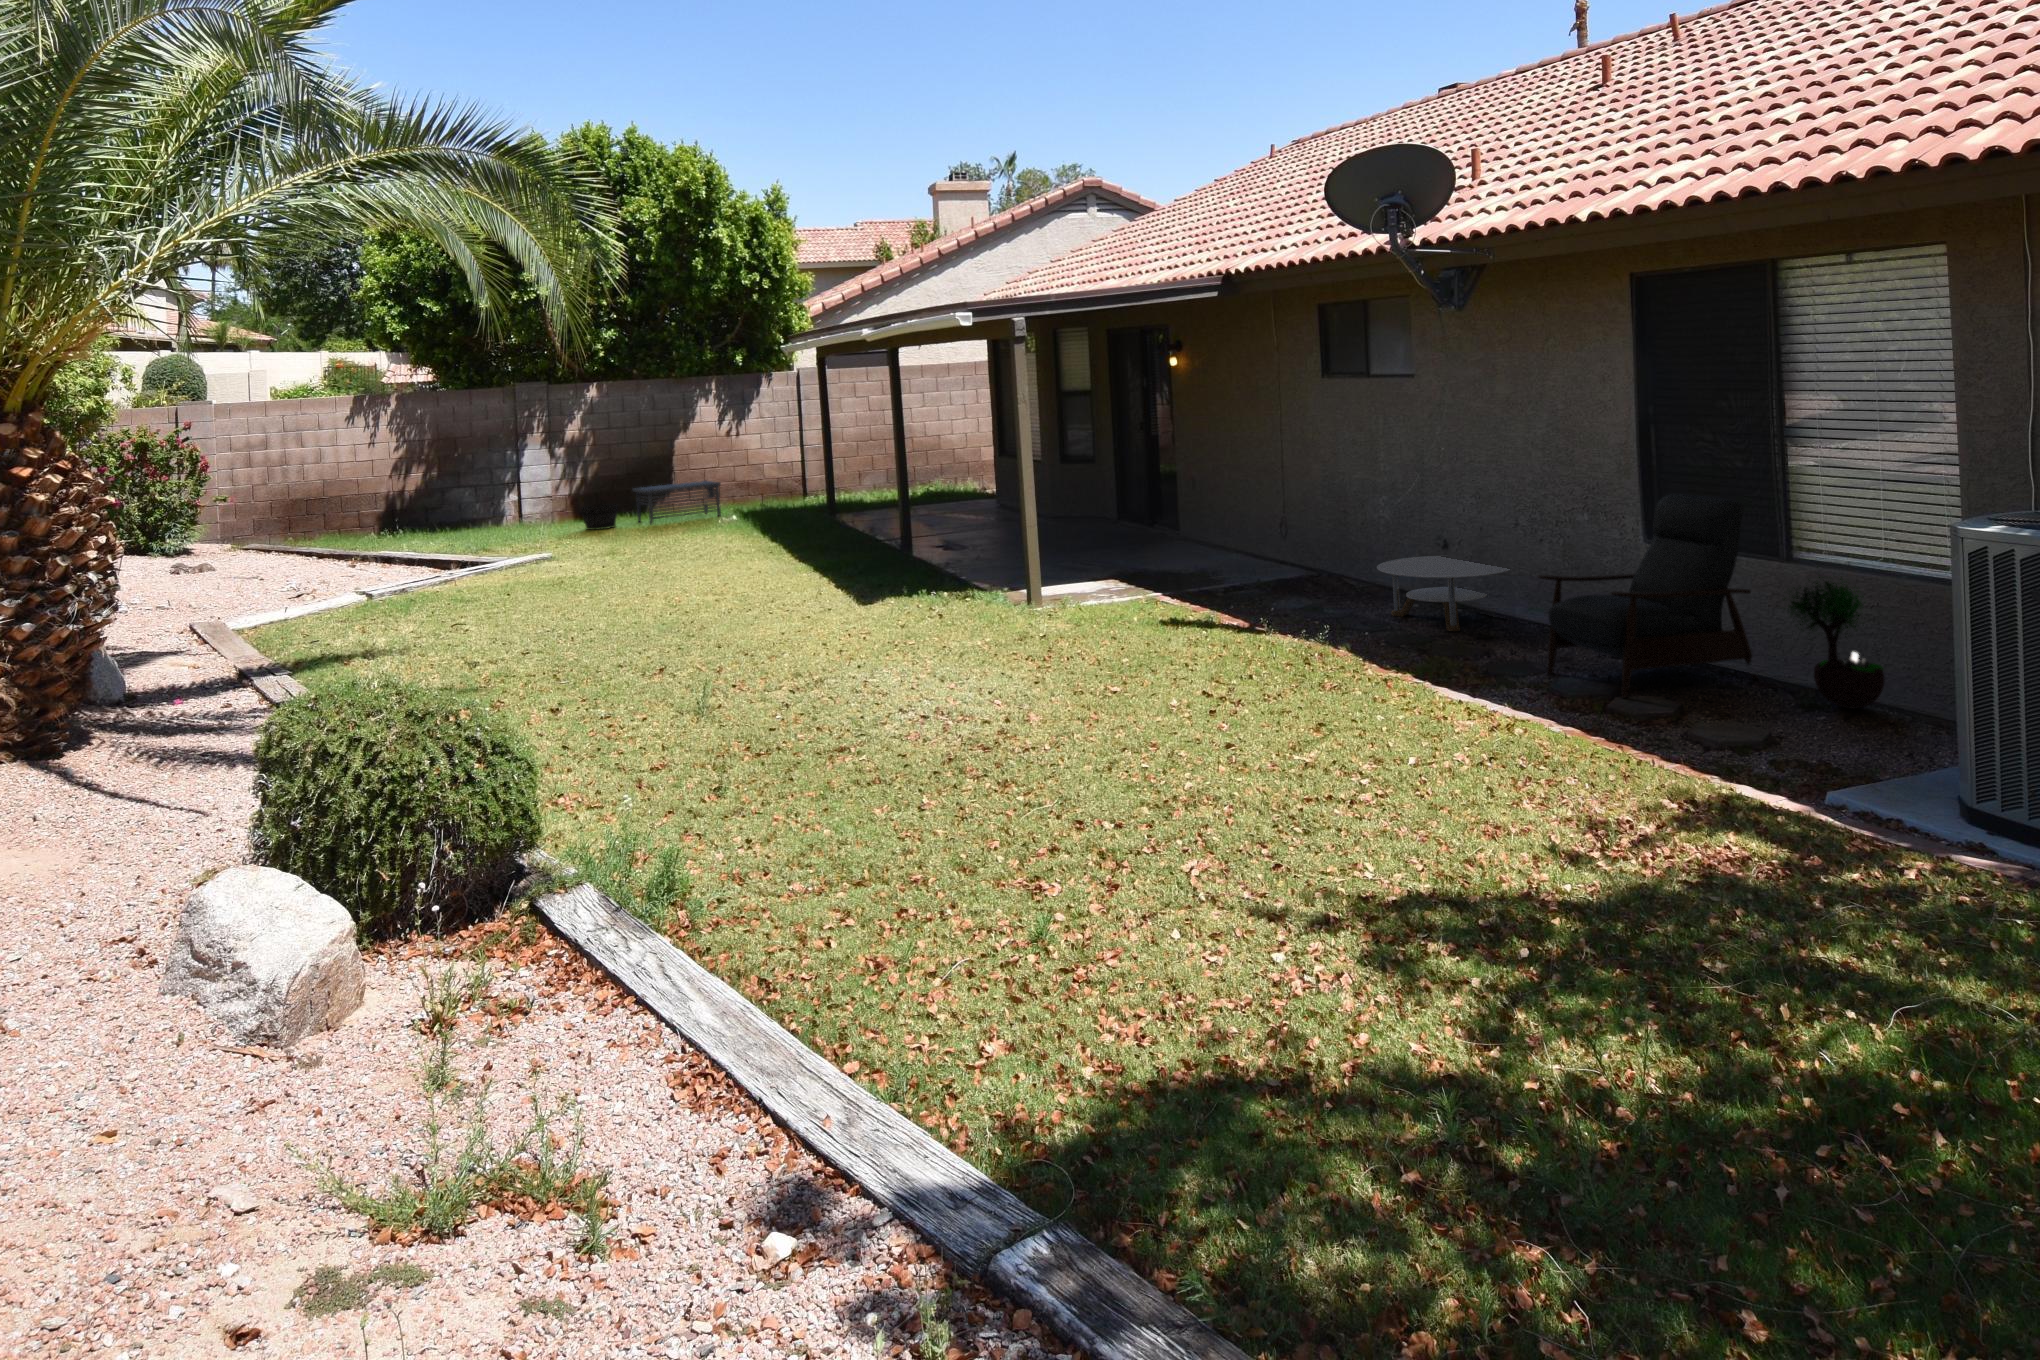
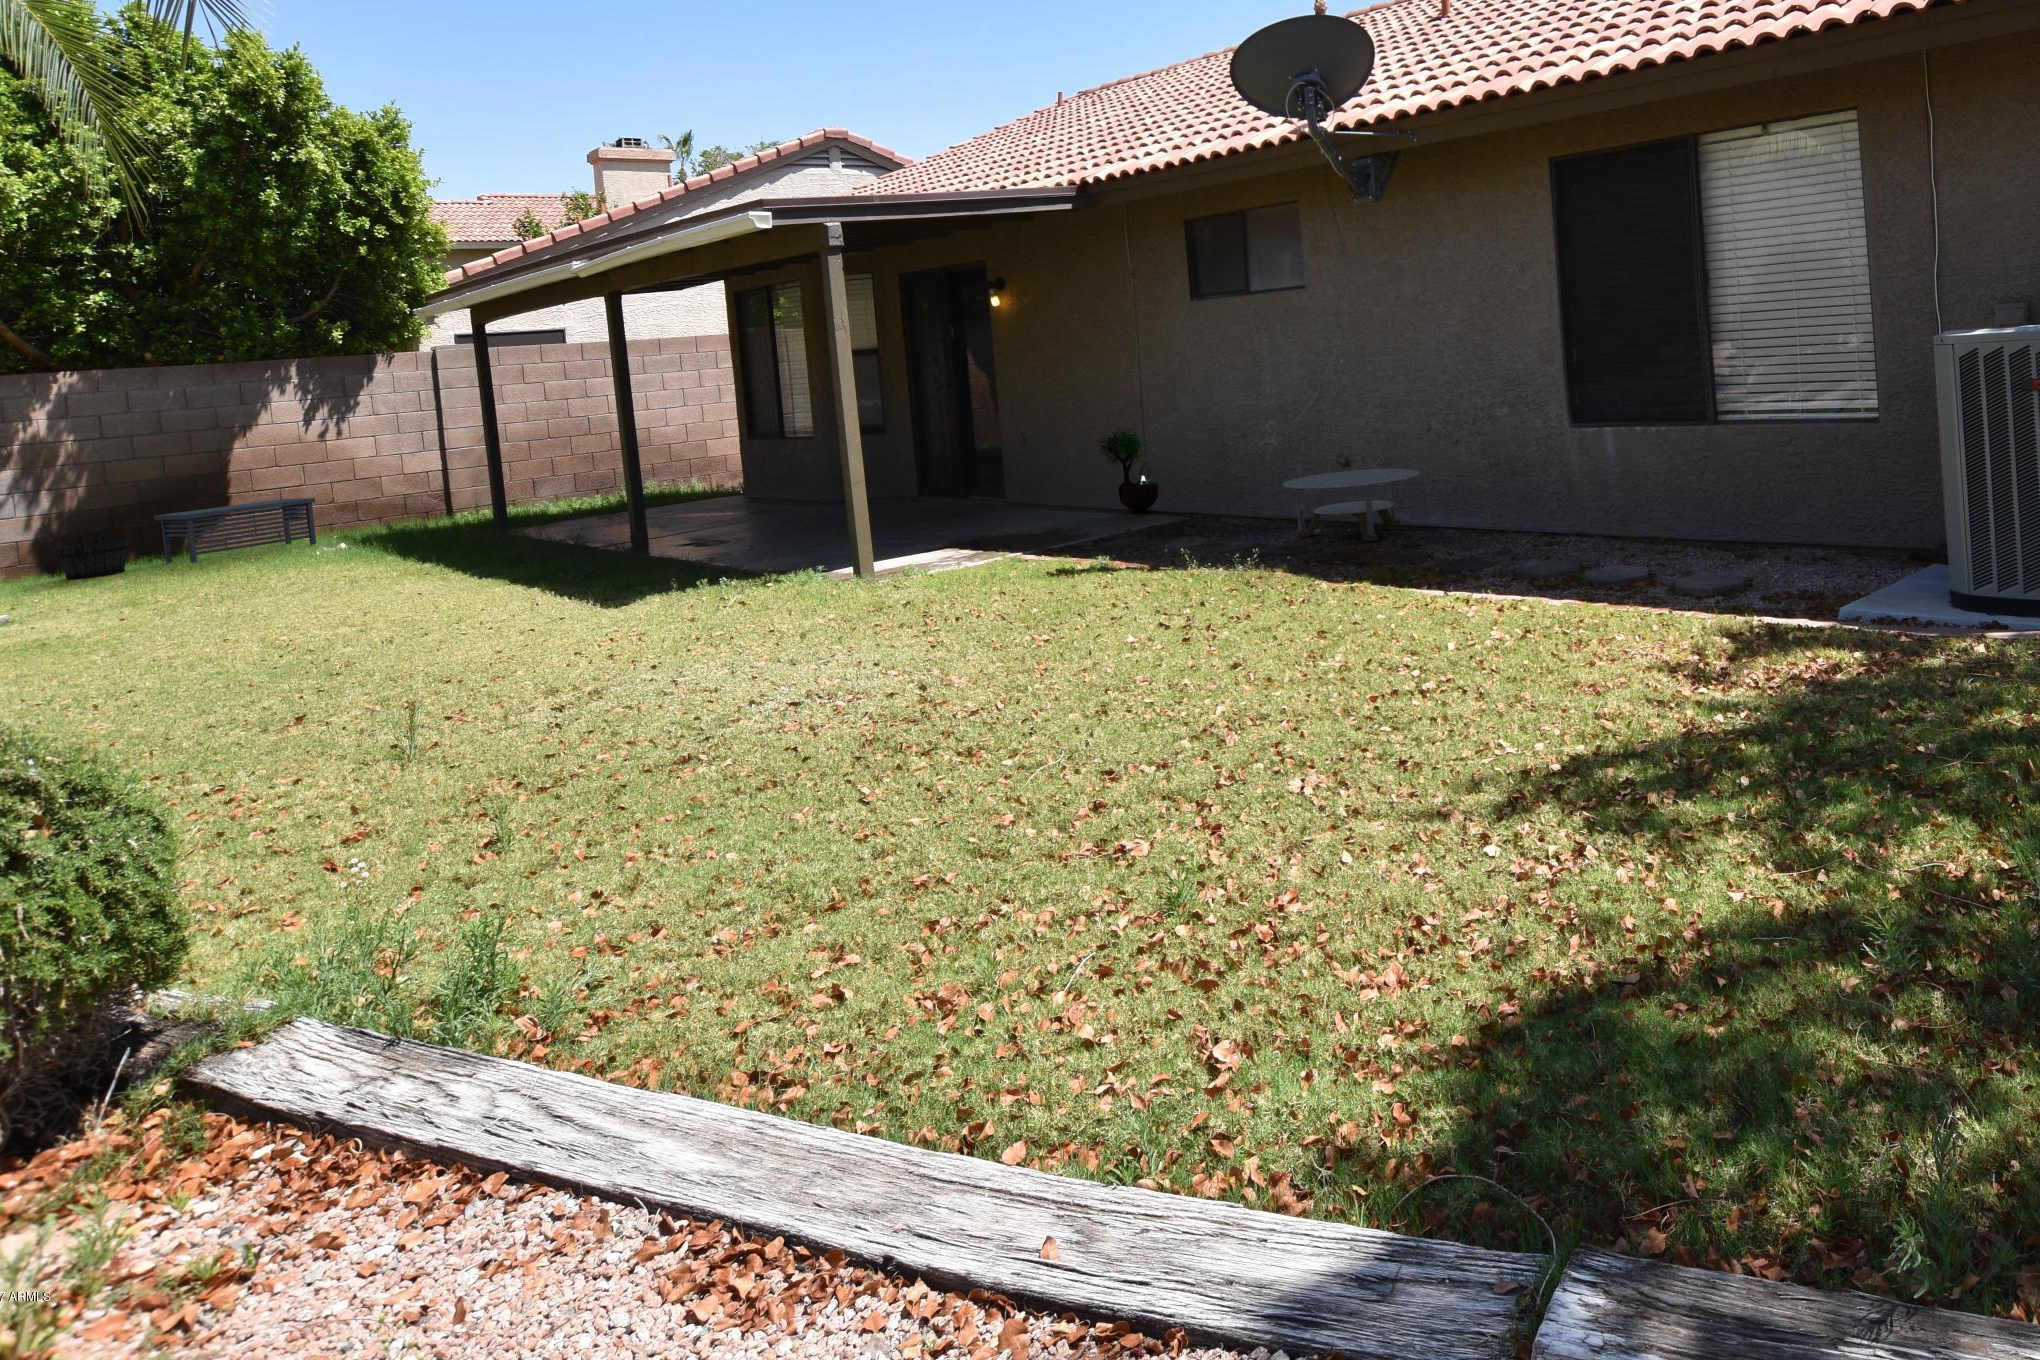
chair: present [1538,494,1758,698] -> none [1484,372,1681,568]
potted tree: present [1784,566,1885,709] -> present [1095,427,1159,511]

